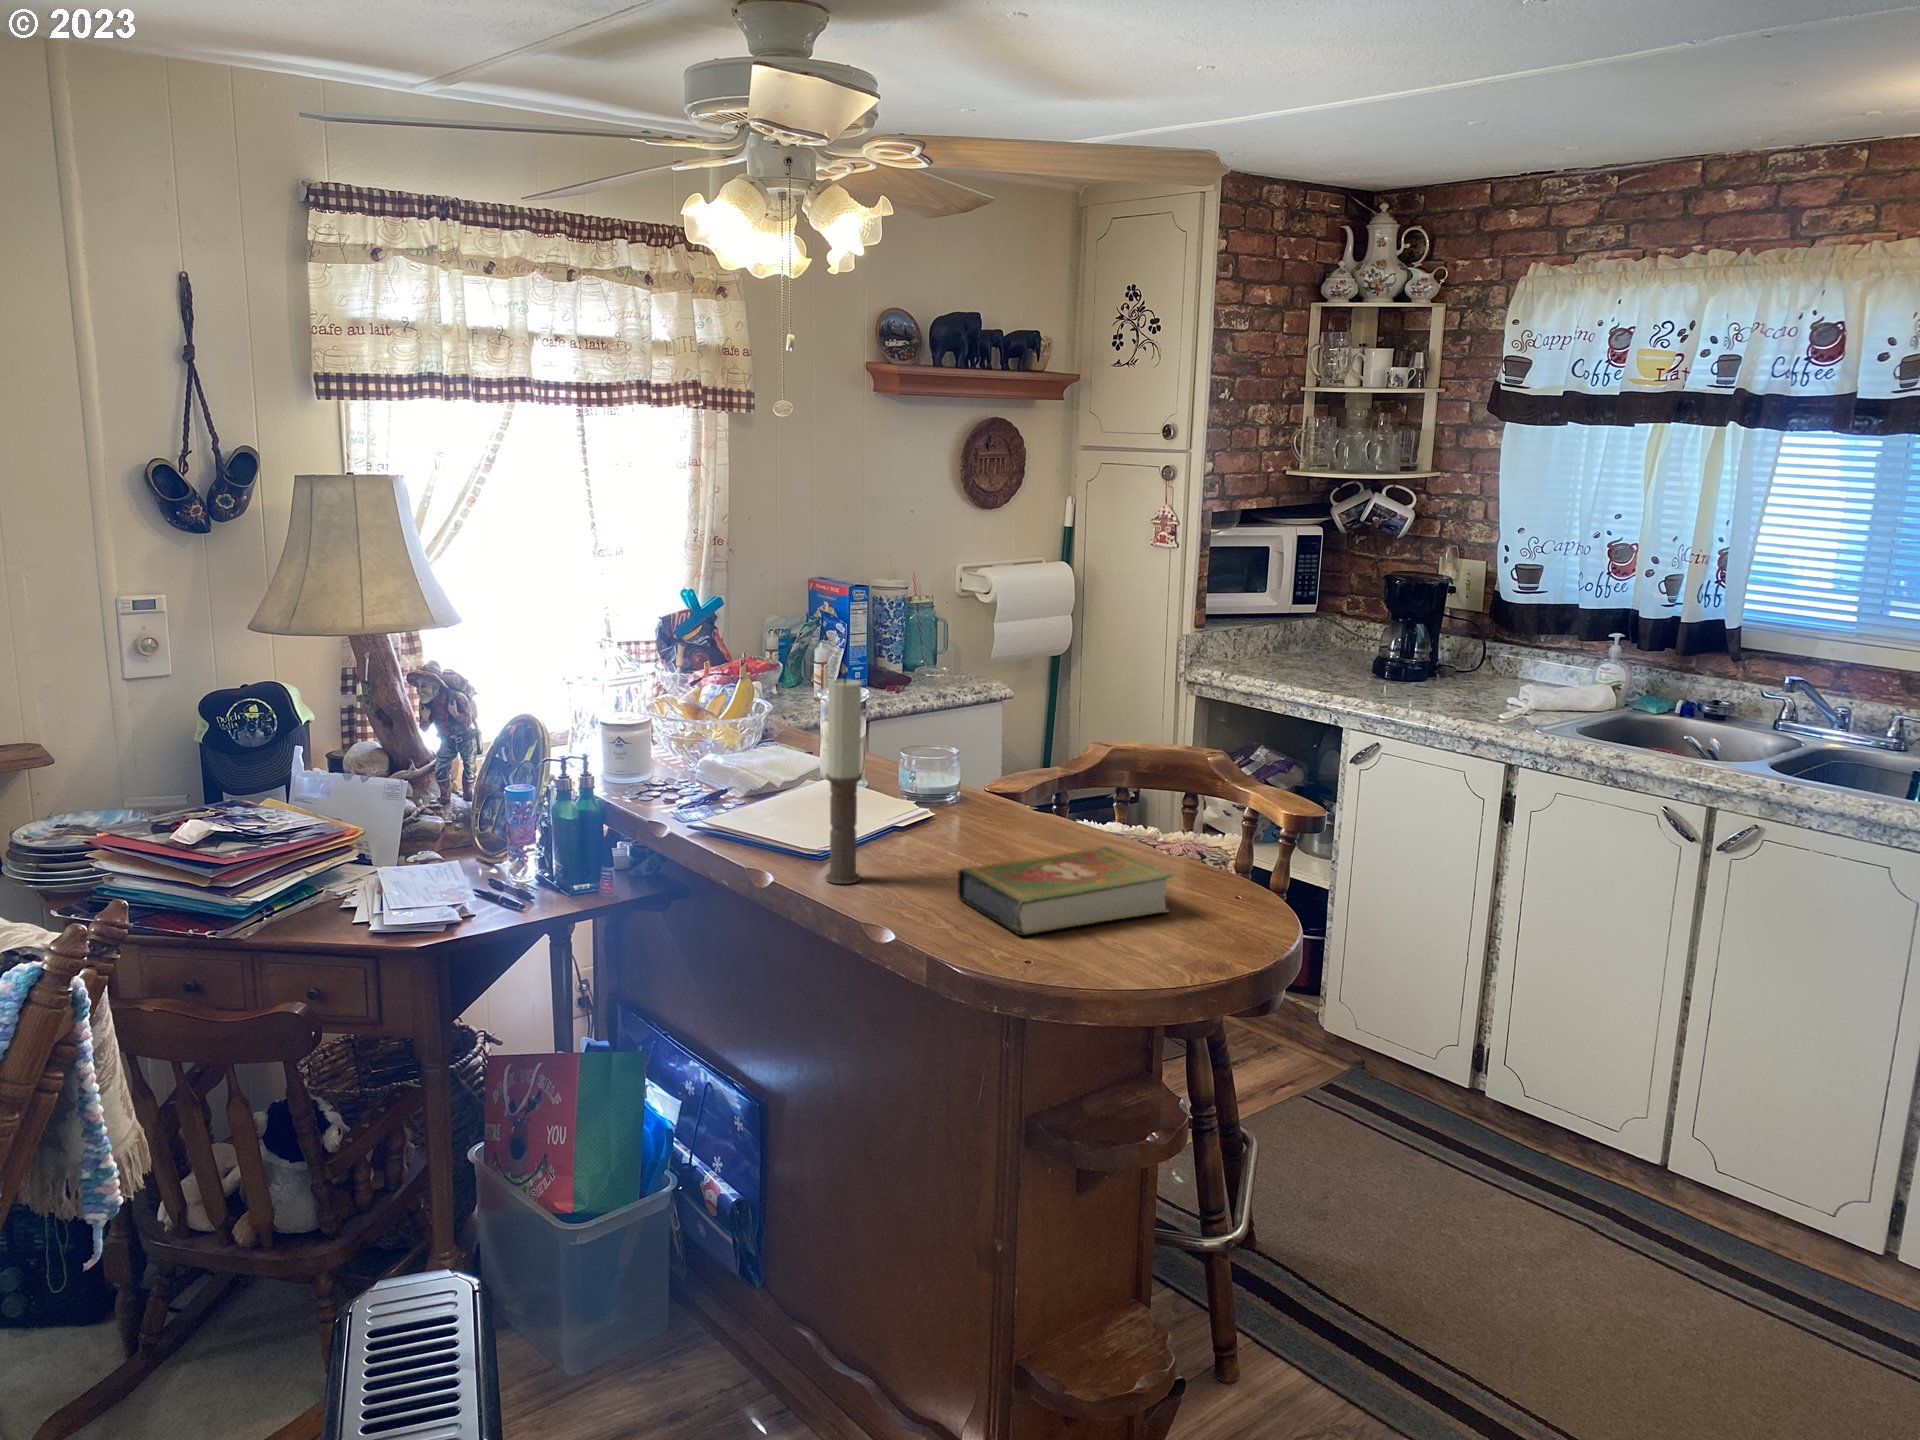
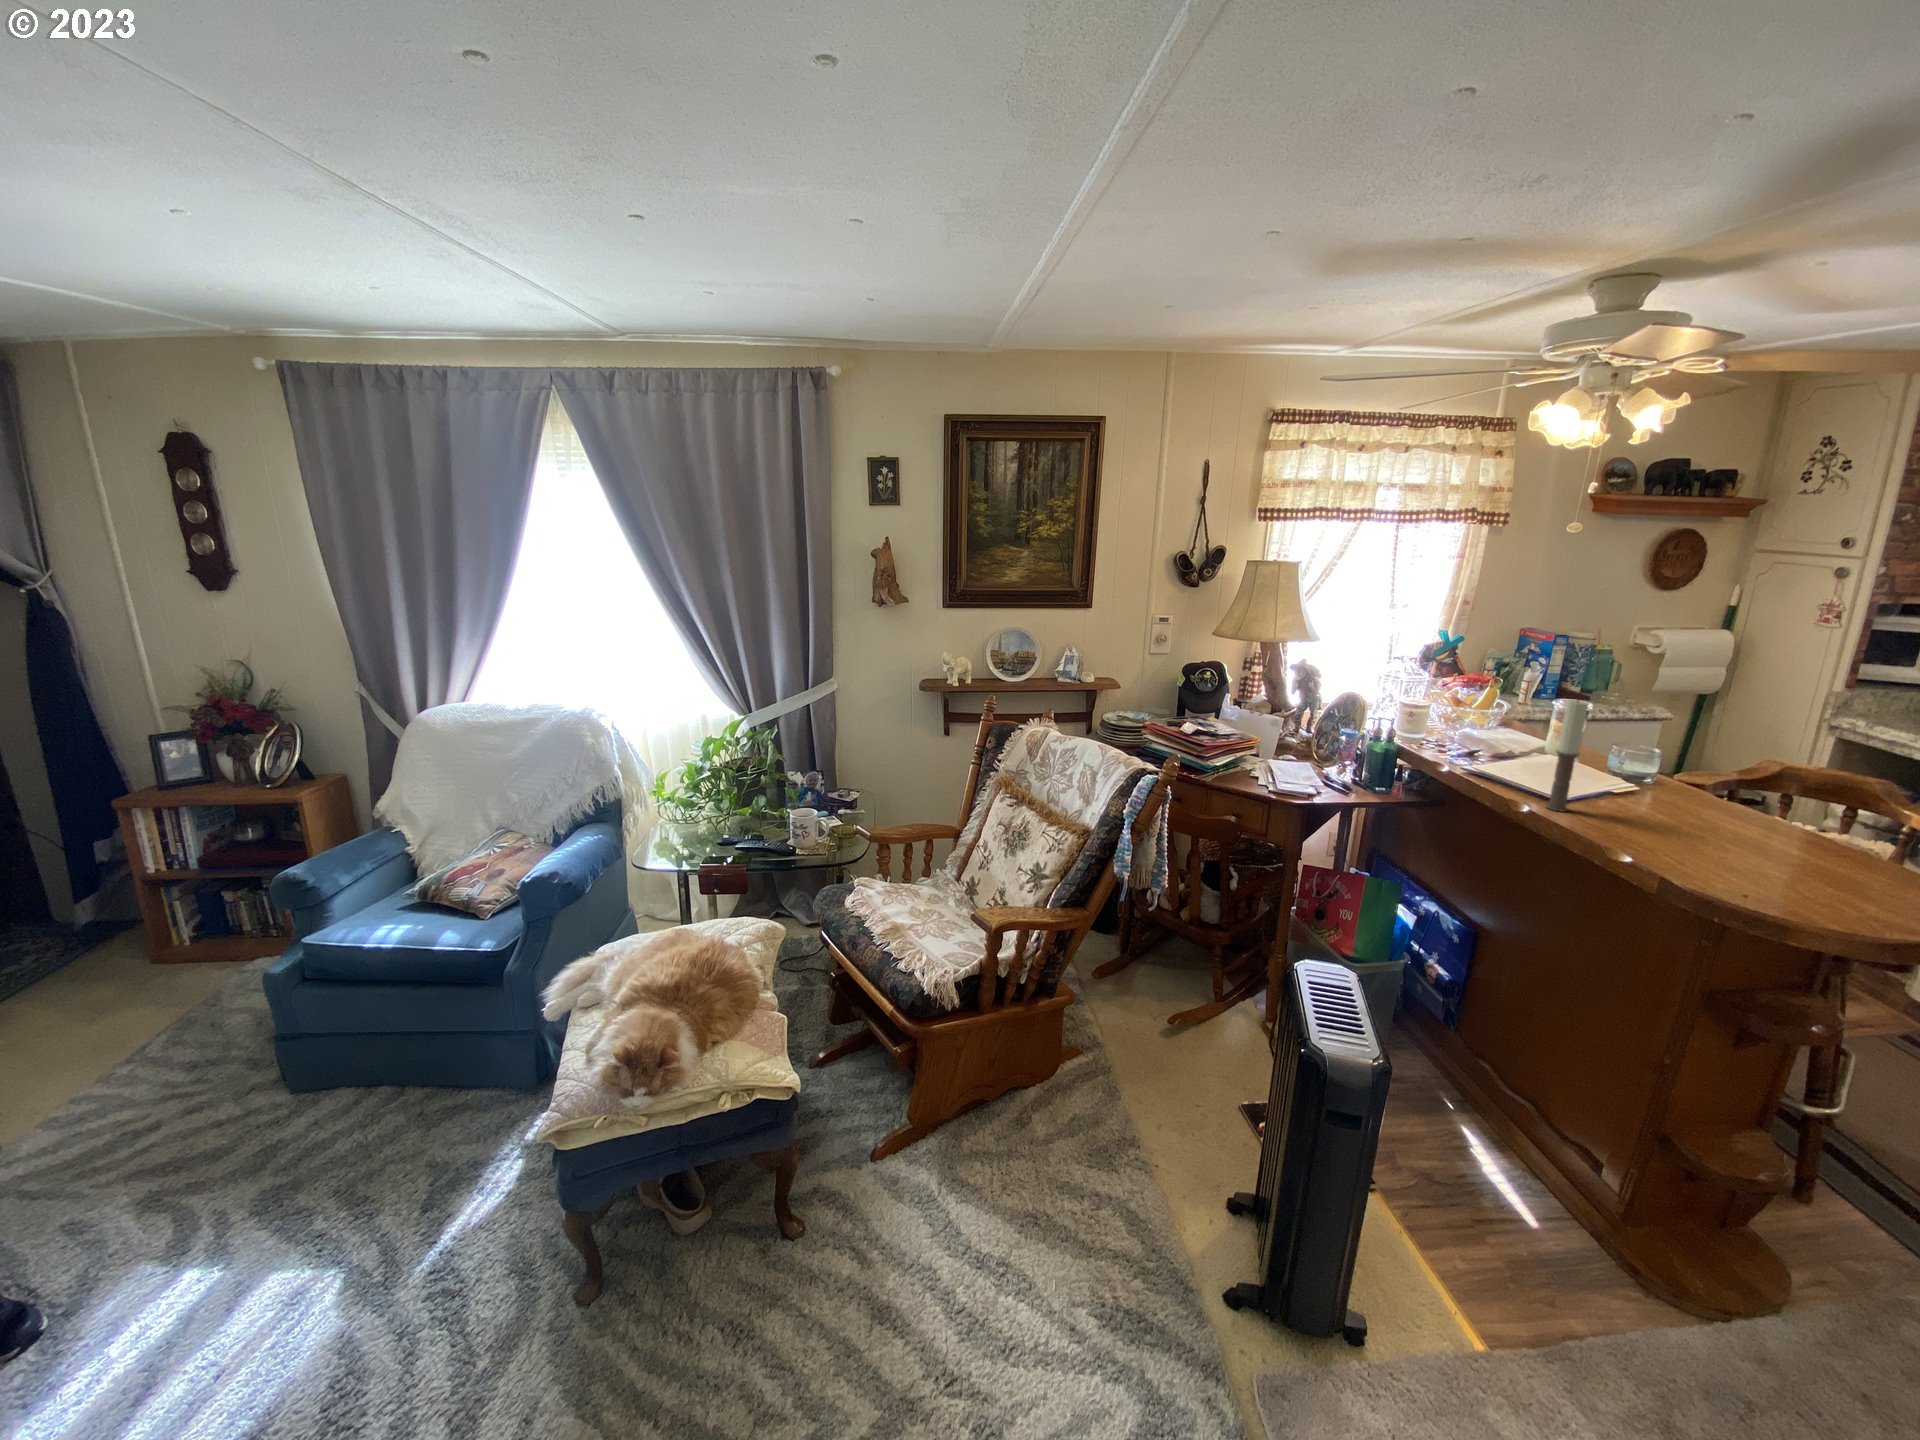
book: present [957,847,1171,935] -> none [1634,815,1794,864]

